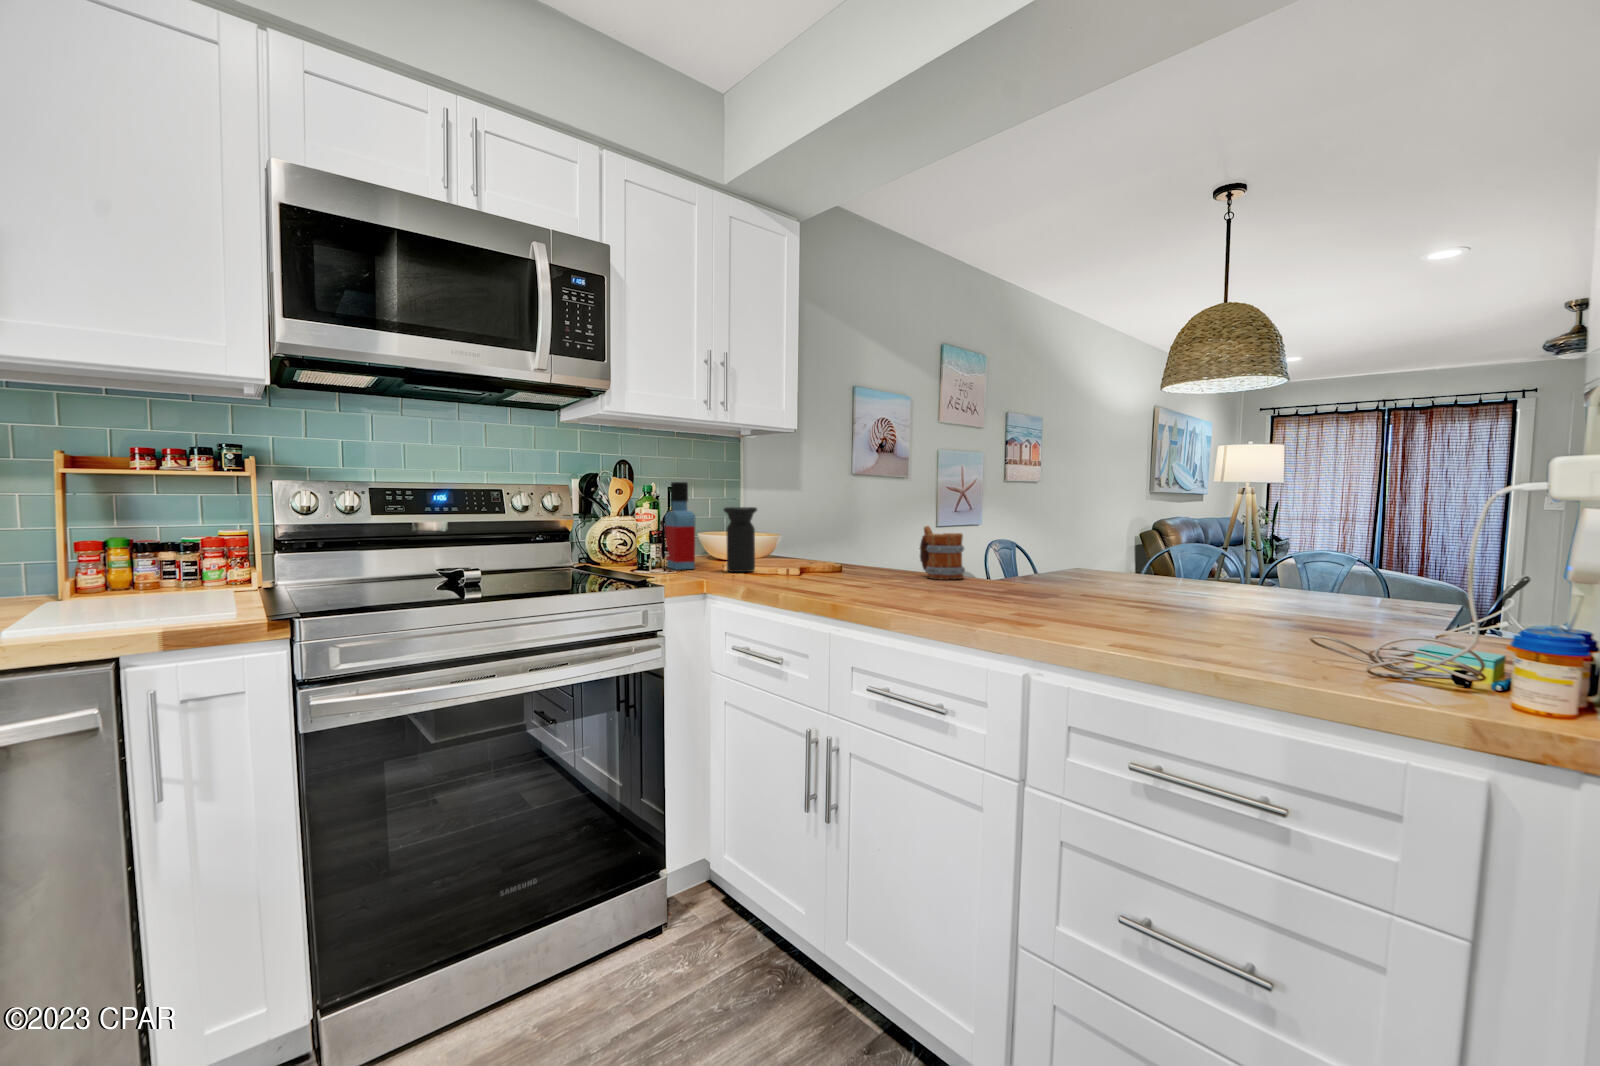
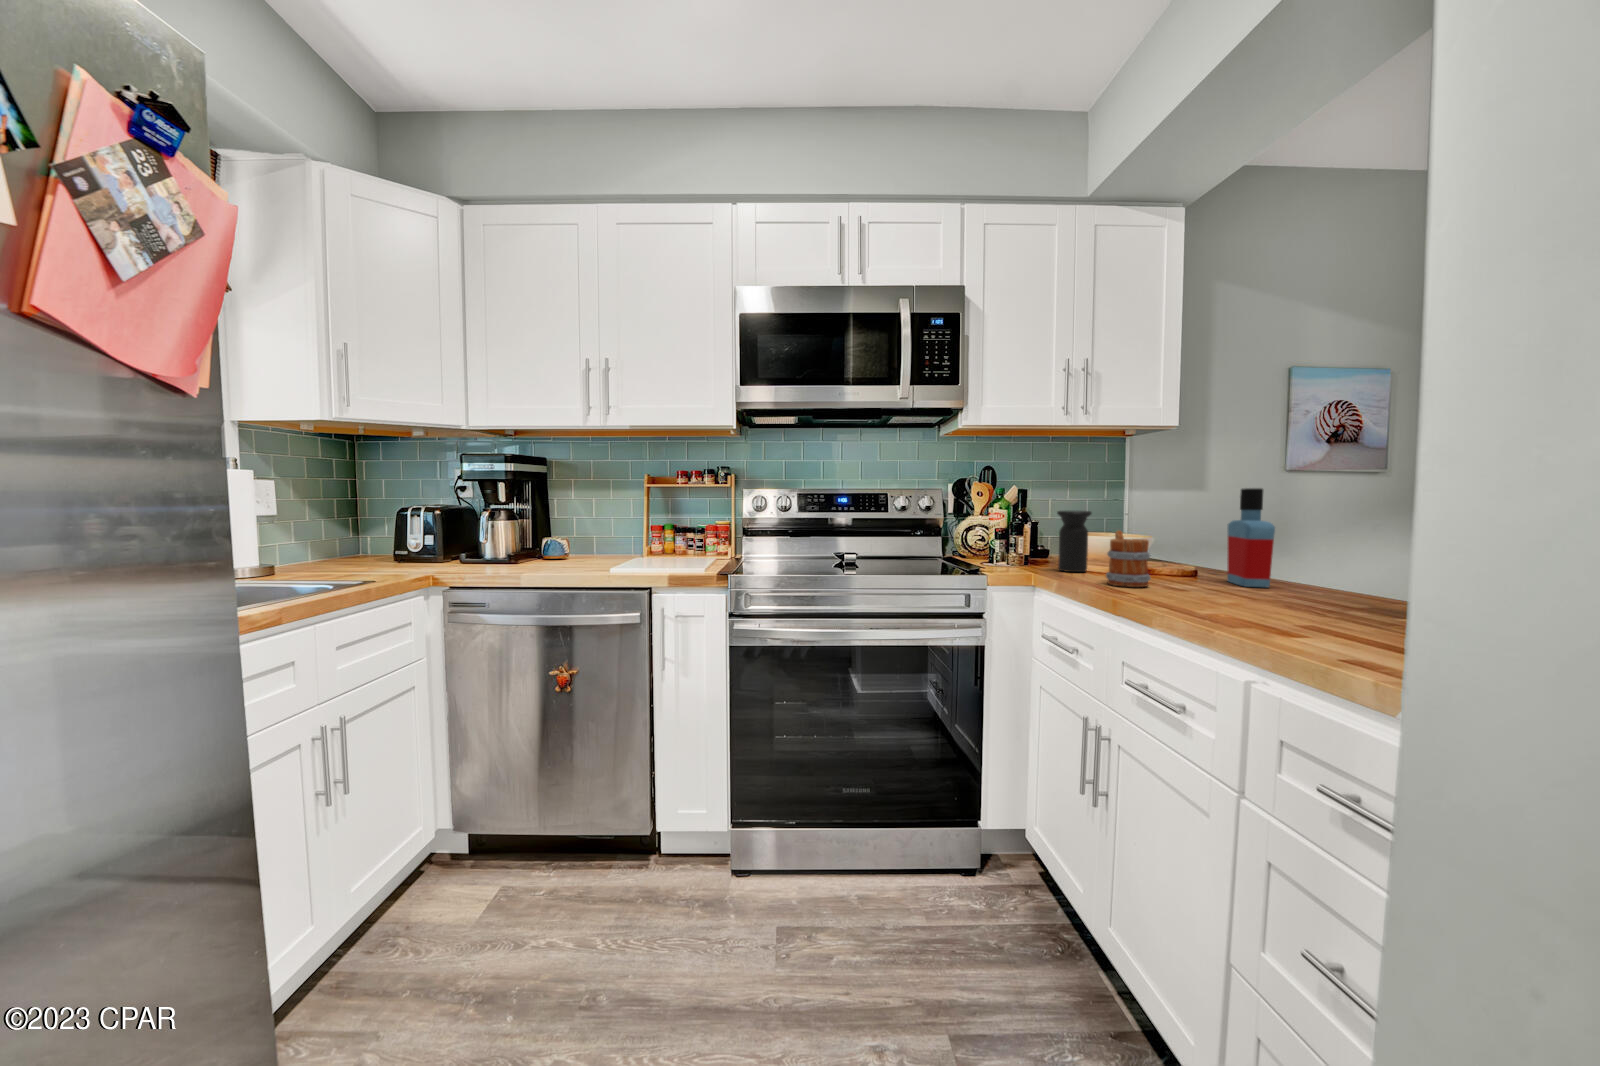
bottle: present [665,482,696,570] -> present [1227,488,1275,587]
mug: present [920,526,965,579] -> present [1106,531,1151,587]

